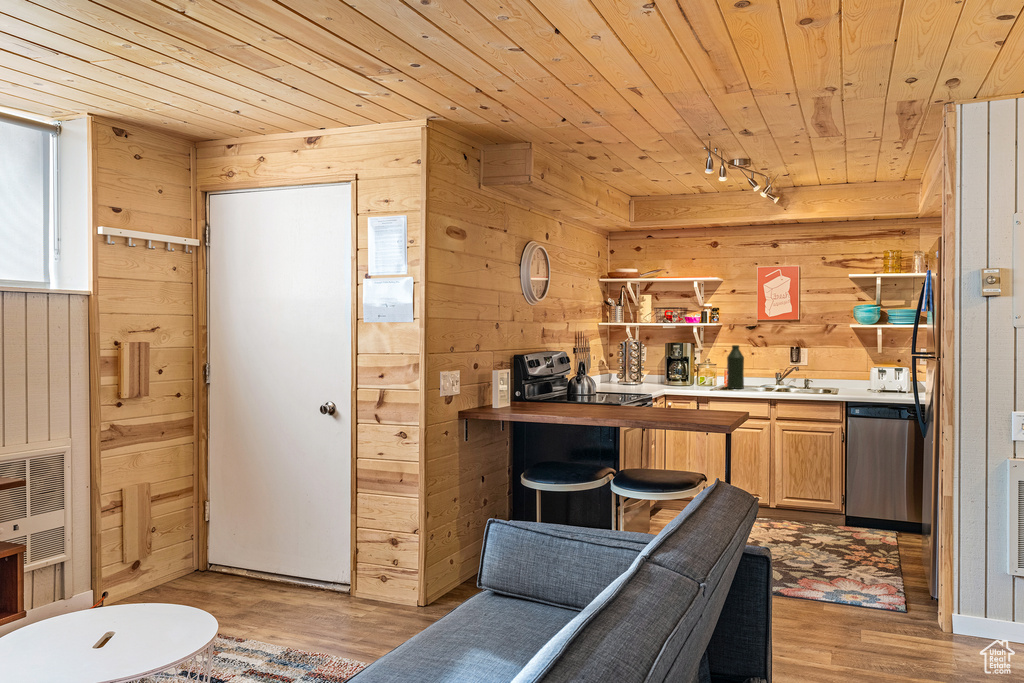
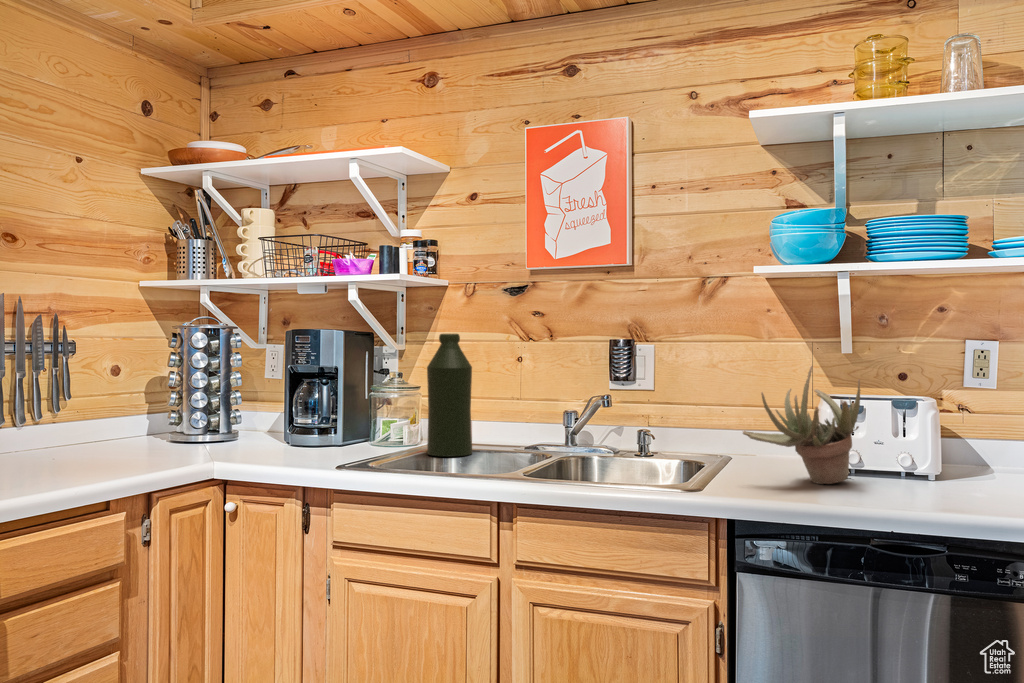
succulent plant: none [848,358,885,394] -> present [743,366,860,484]

